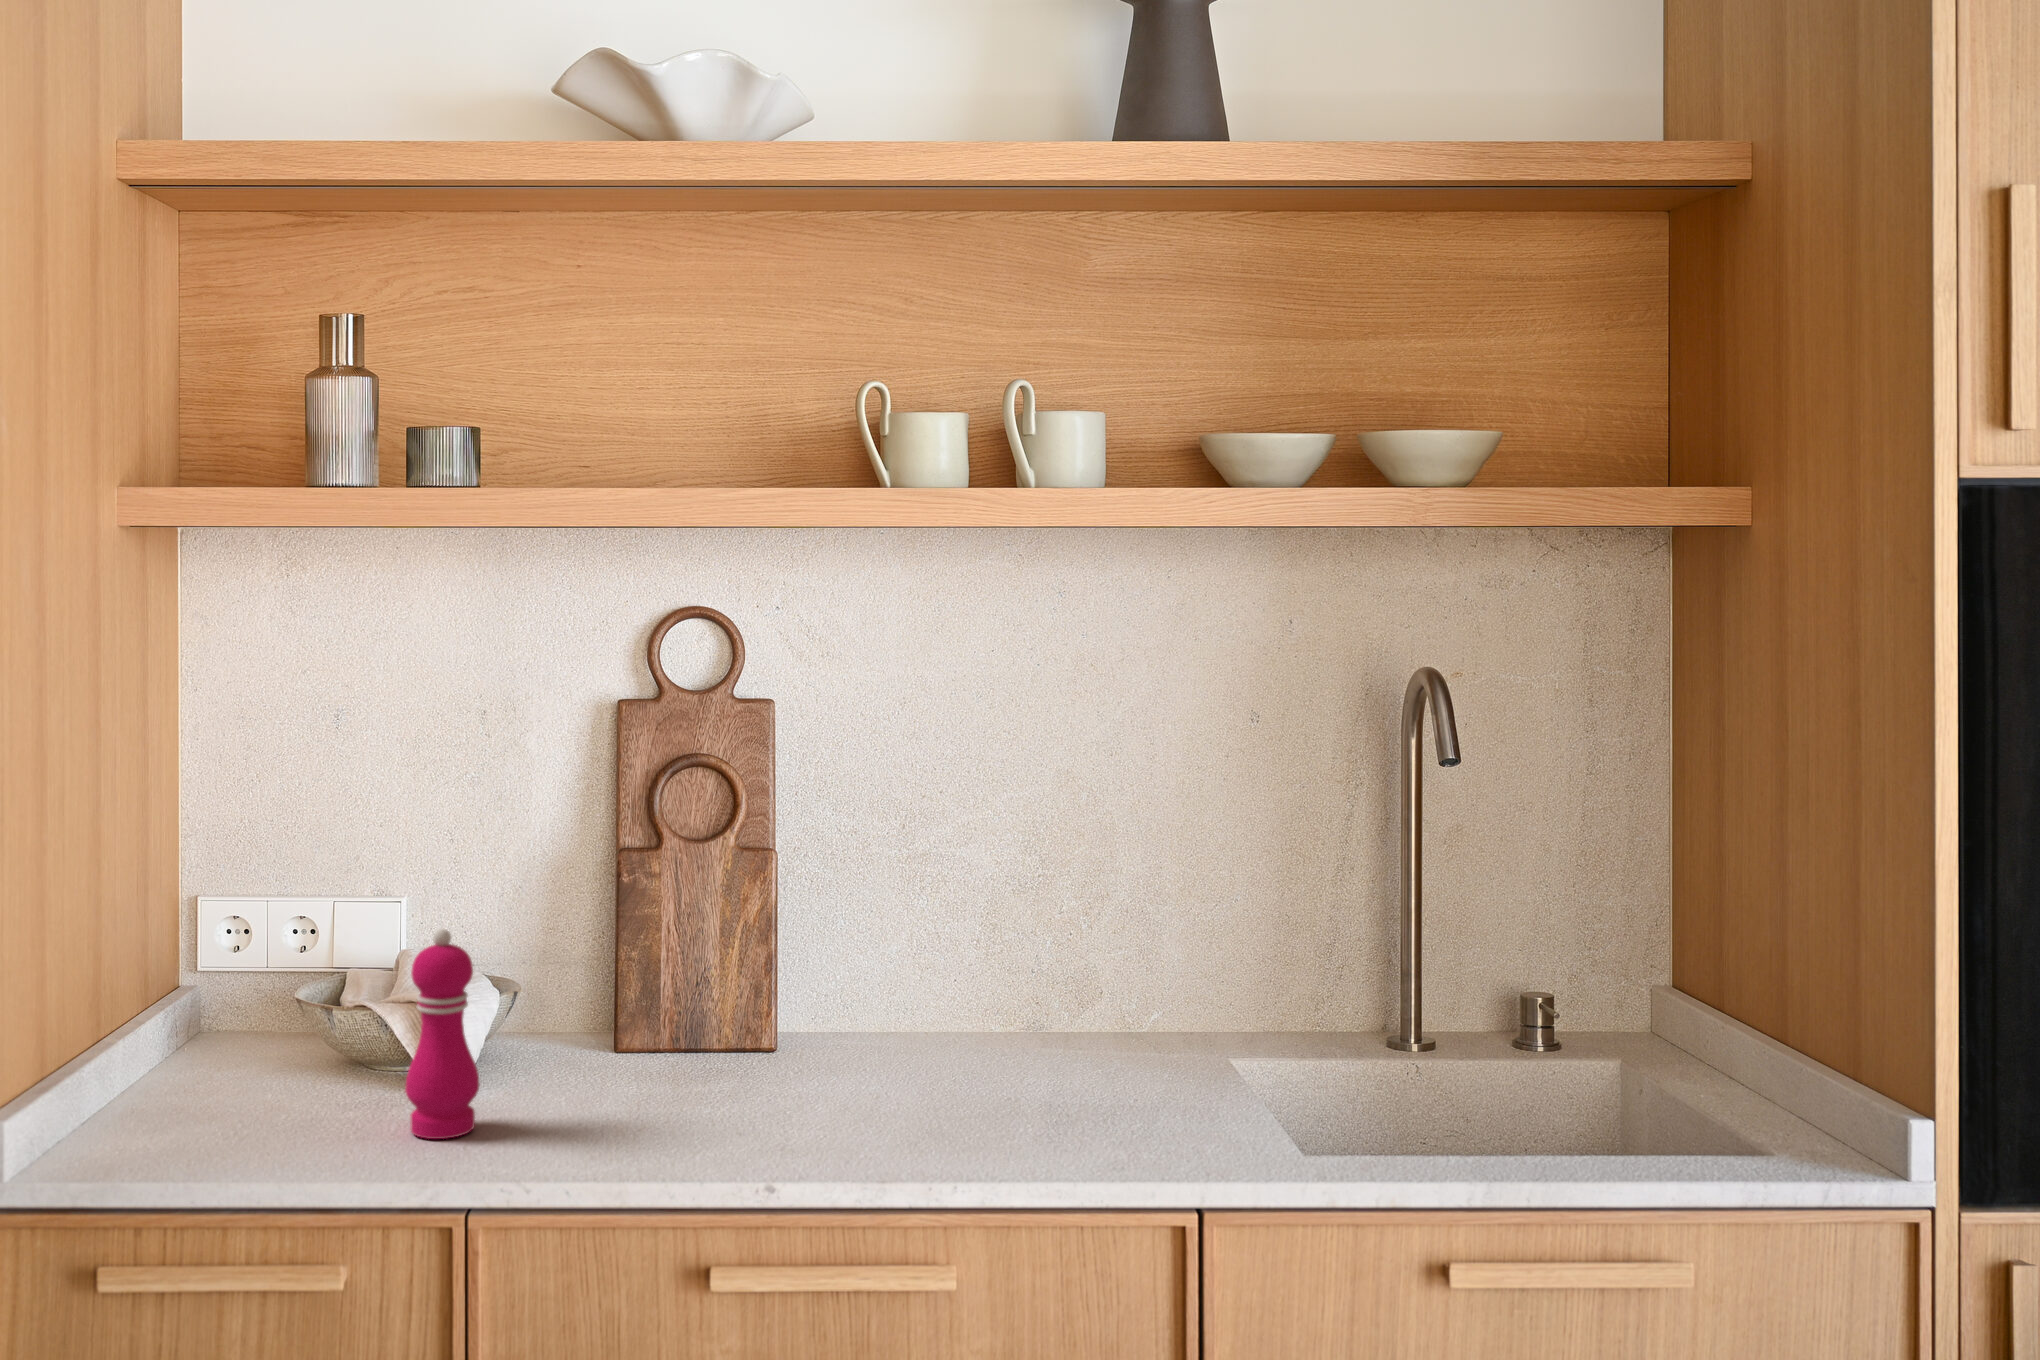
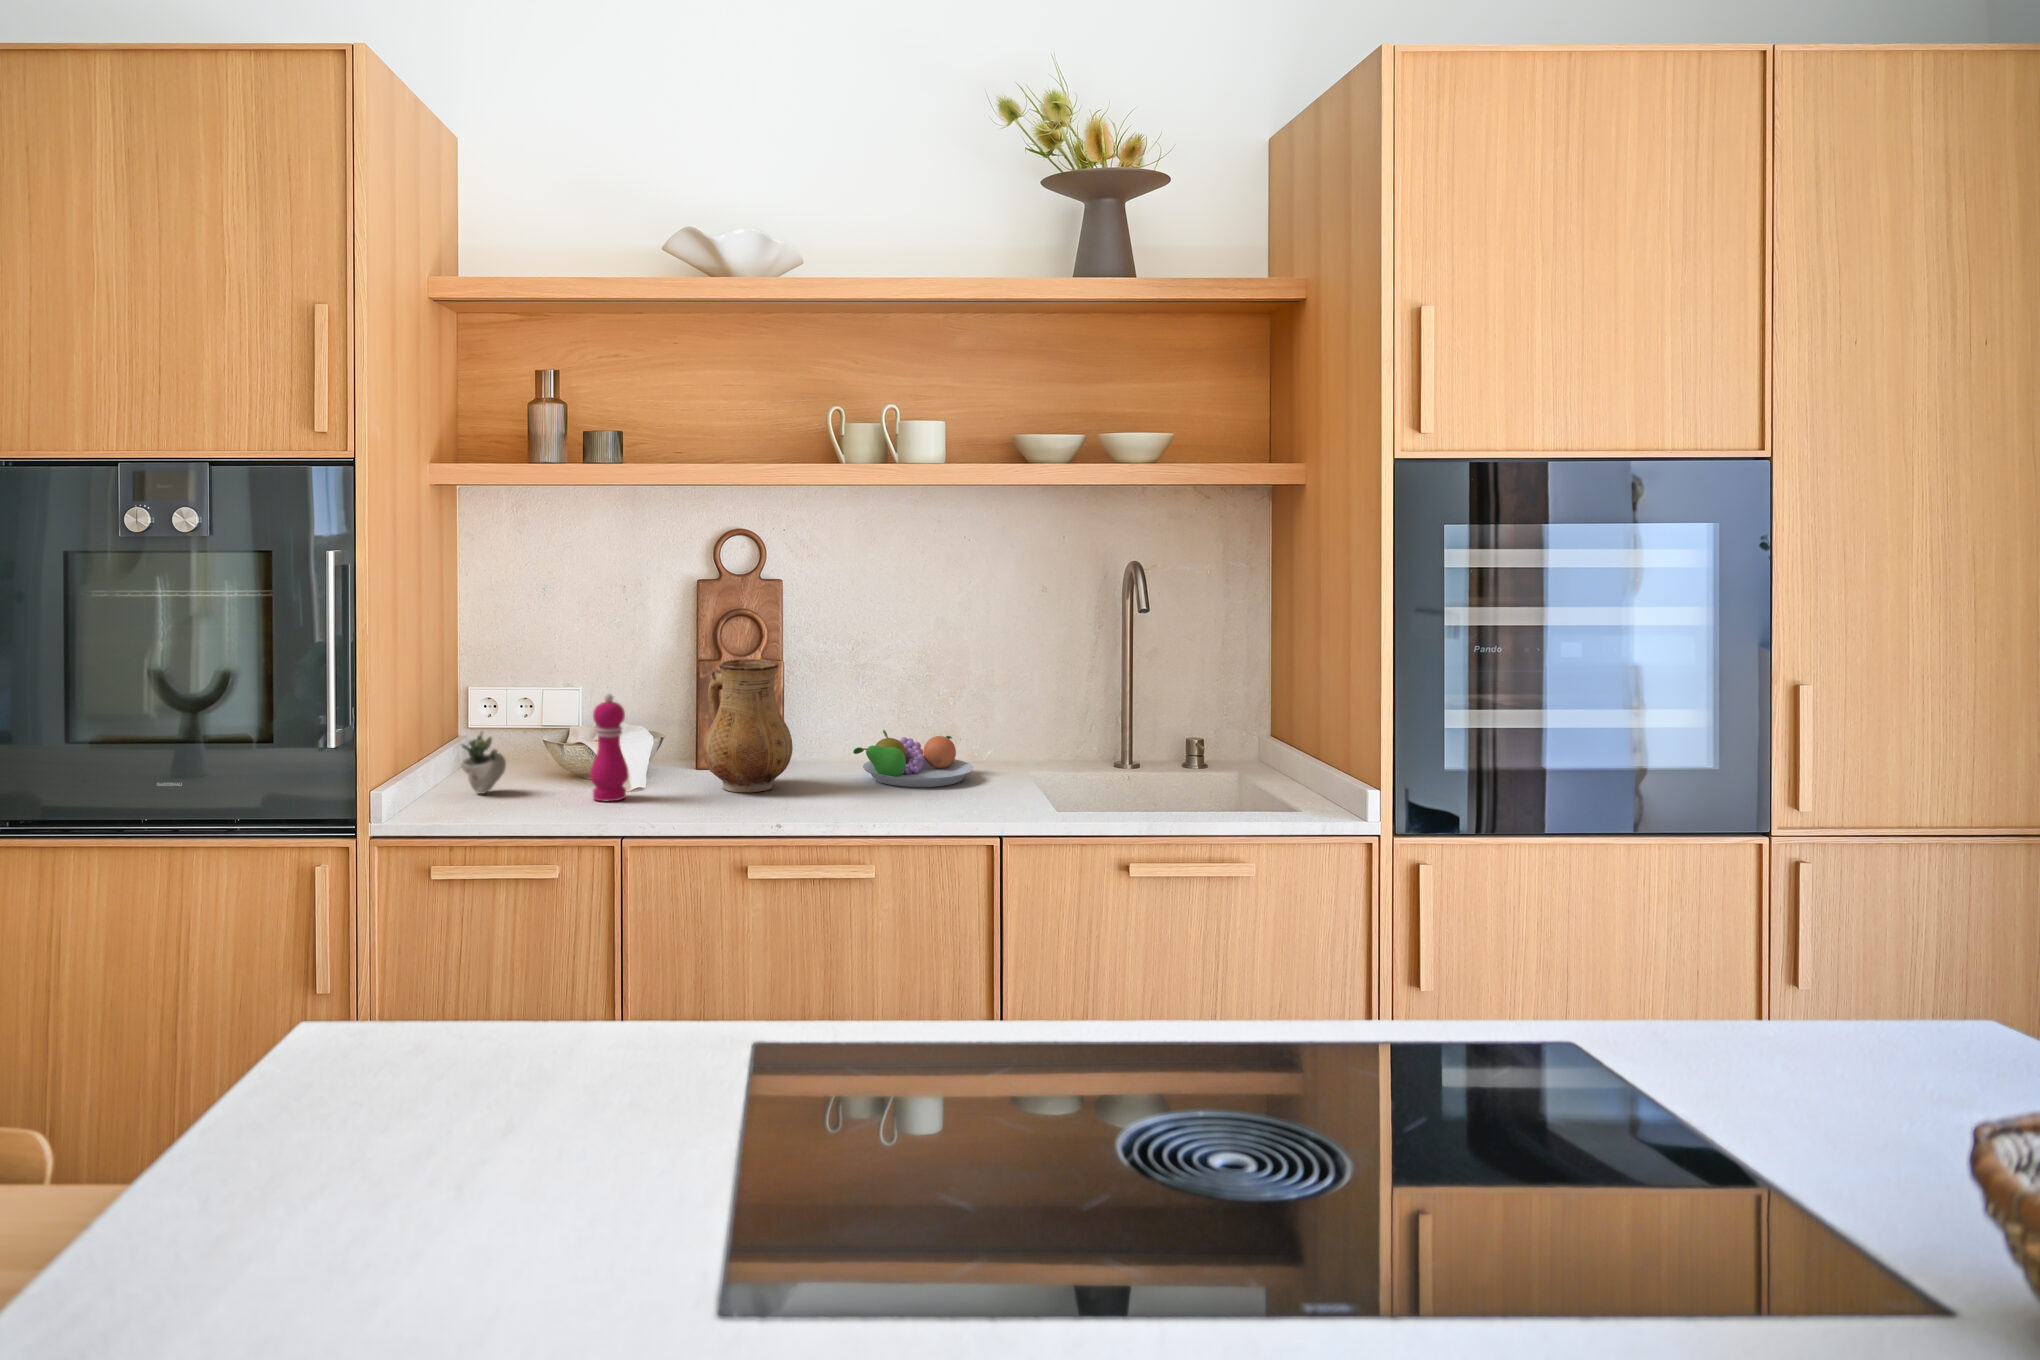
ceramic pitcher: none [624,855,792,1114] -> present [703,659,793,792]
fruit bowl: none [906,981,1130,1099] -> present [853,730,973,787]
succulent plant: none [161,996,283,1118] -> present [461,732,506,794]

